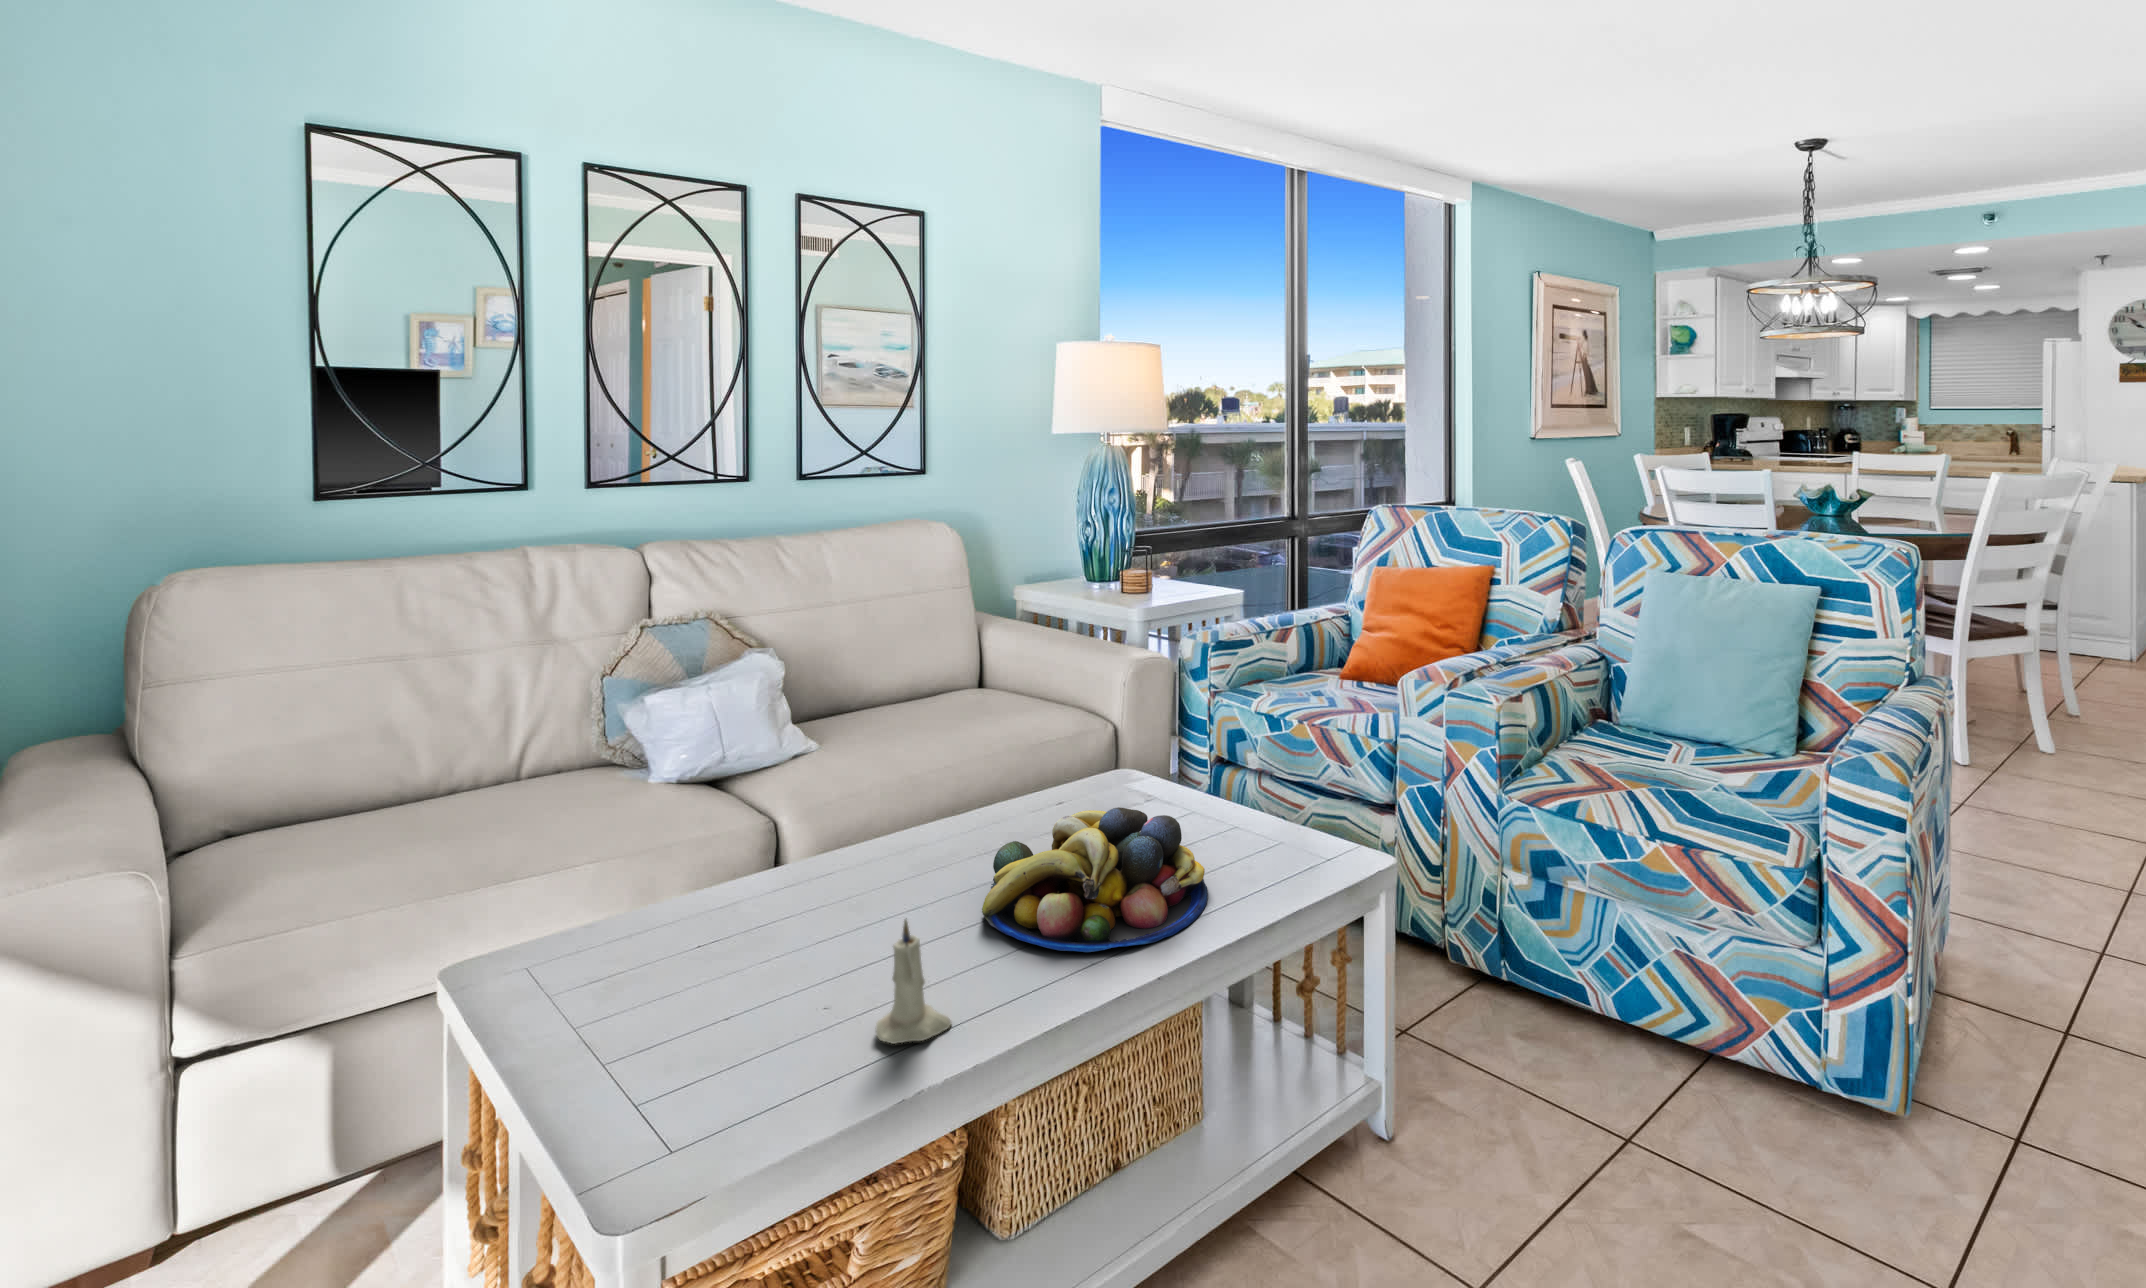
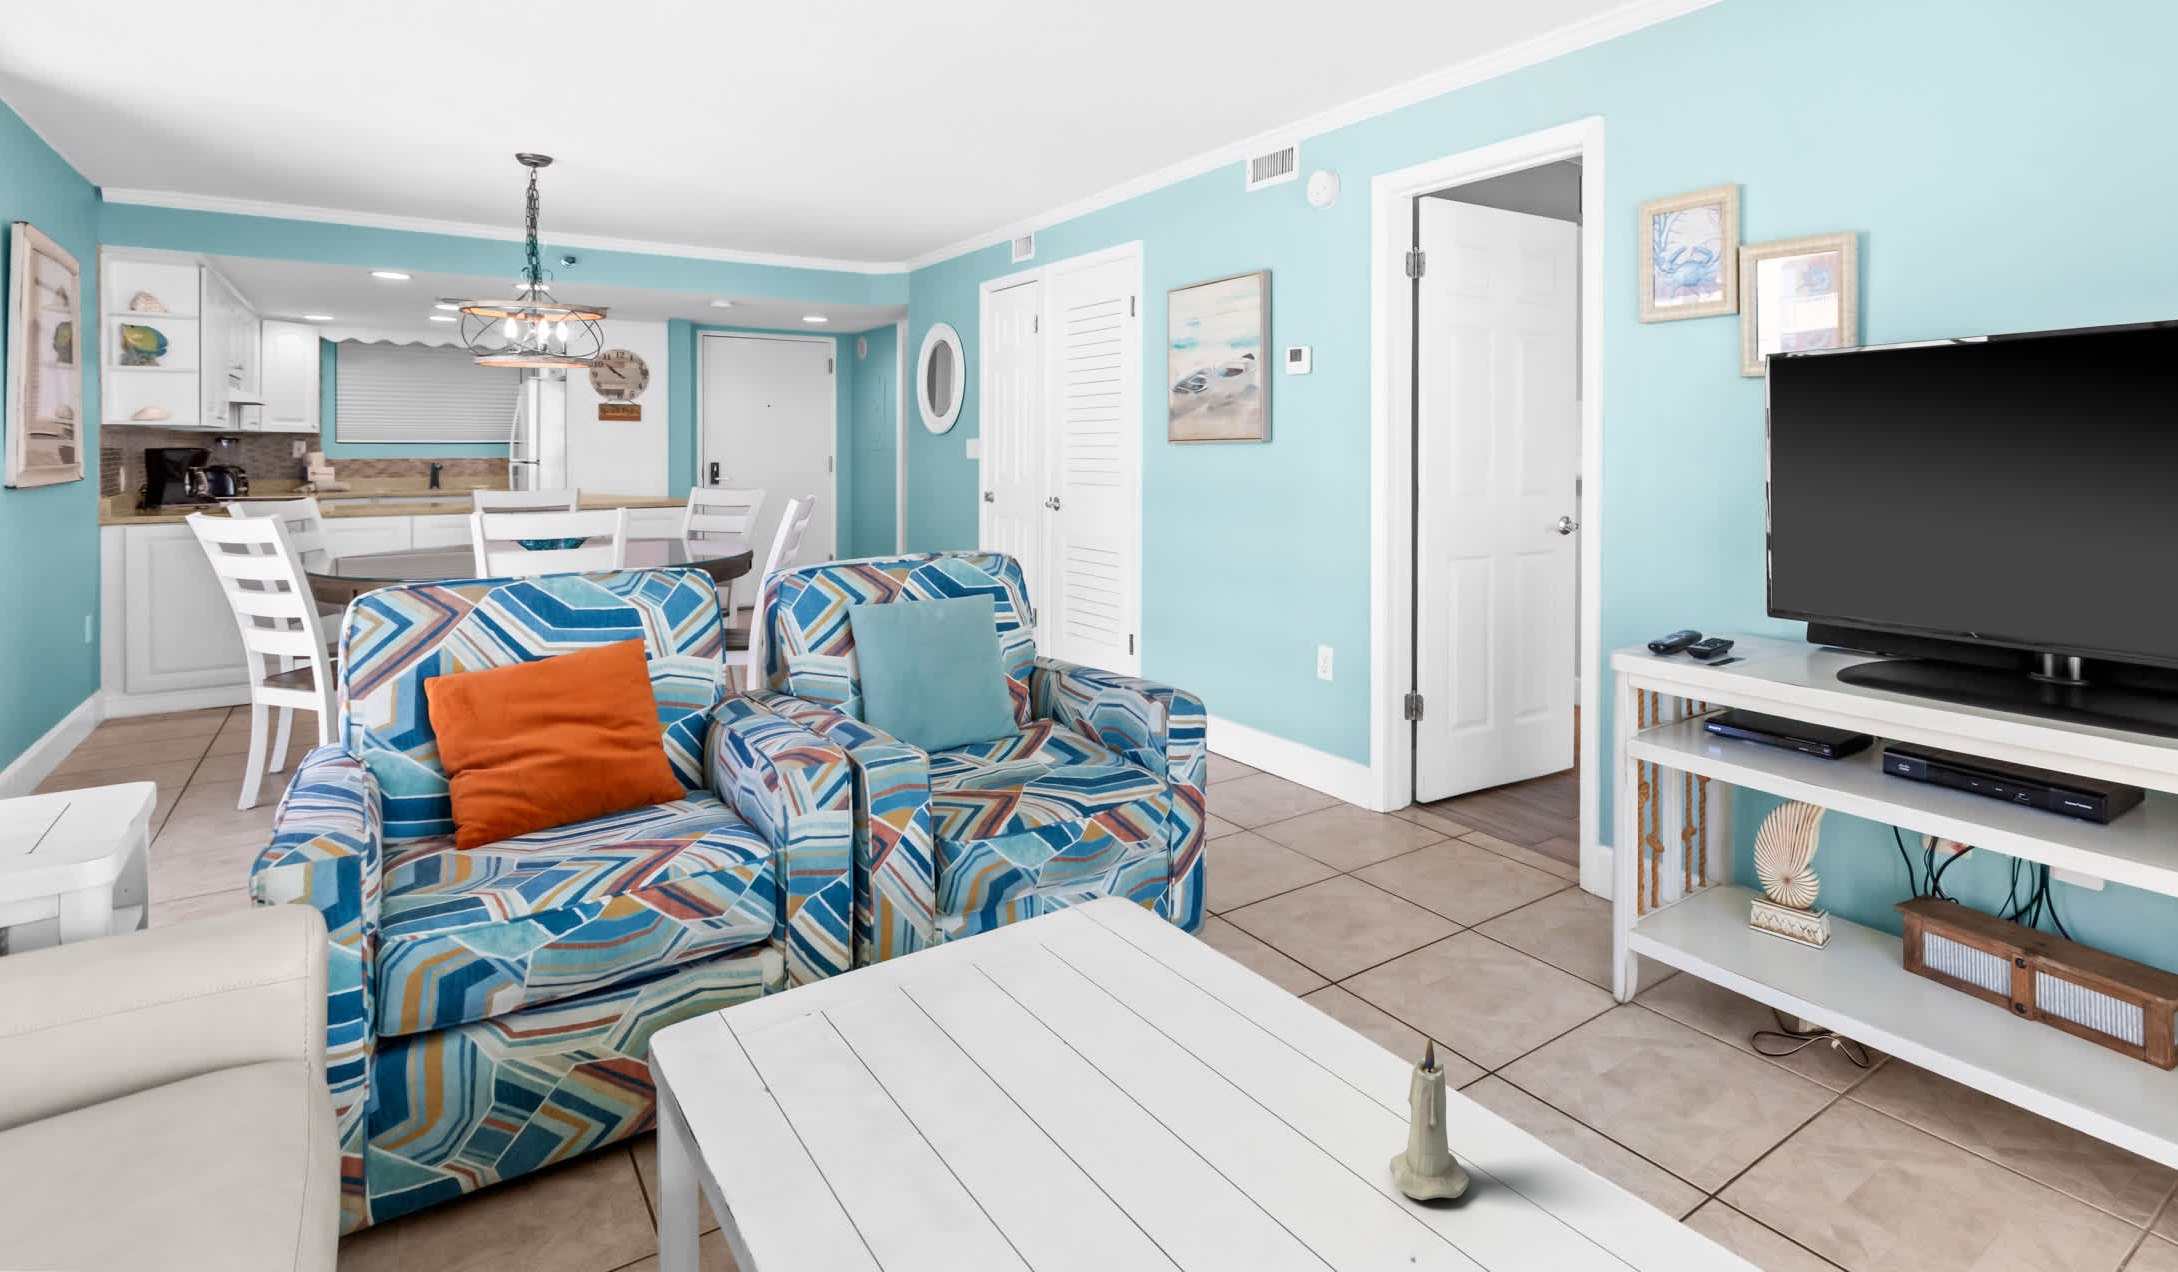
fruit bowl: present [982,807,1208,952] -> none [980,922,1275,1141]

